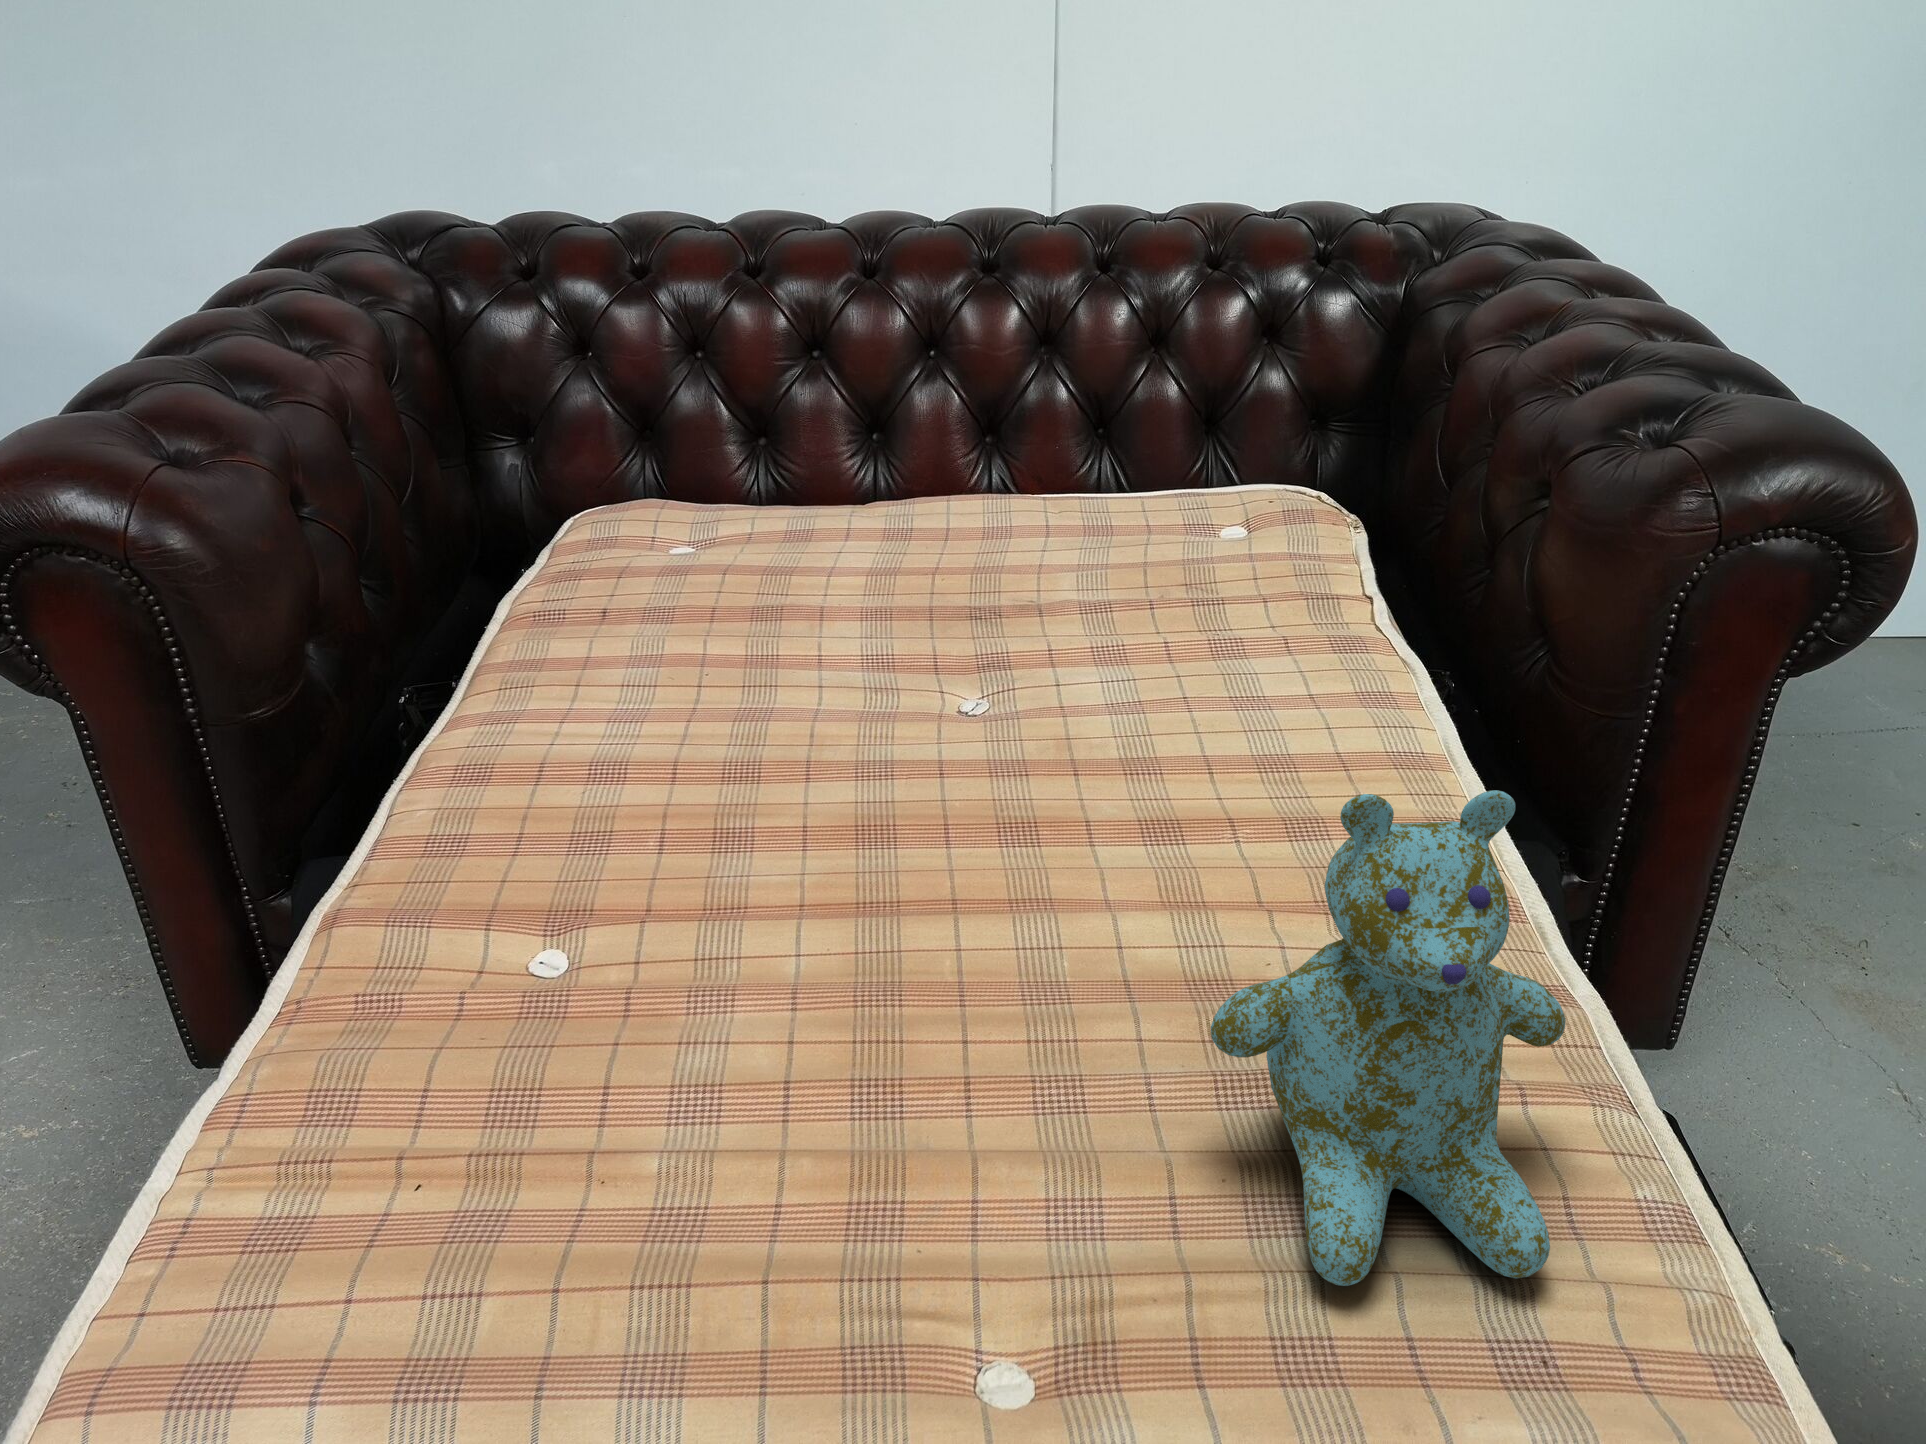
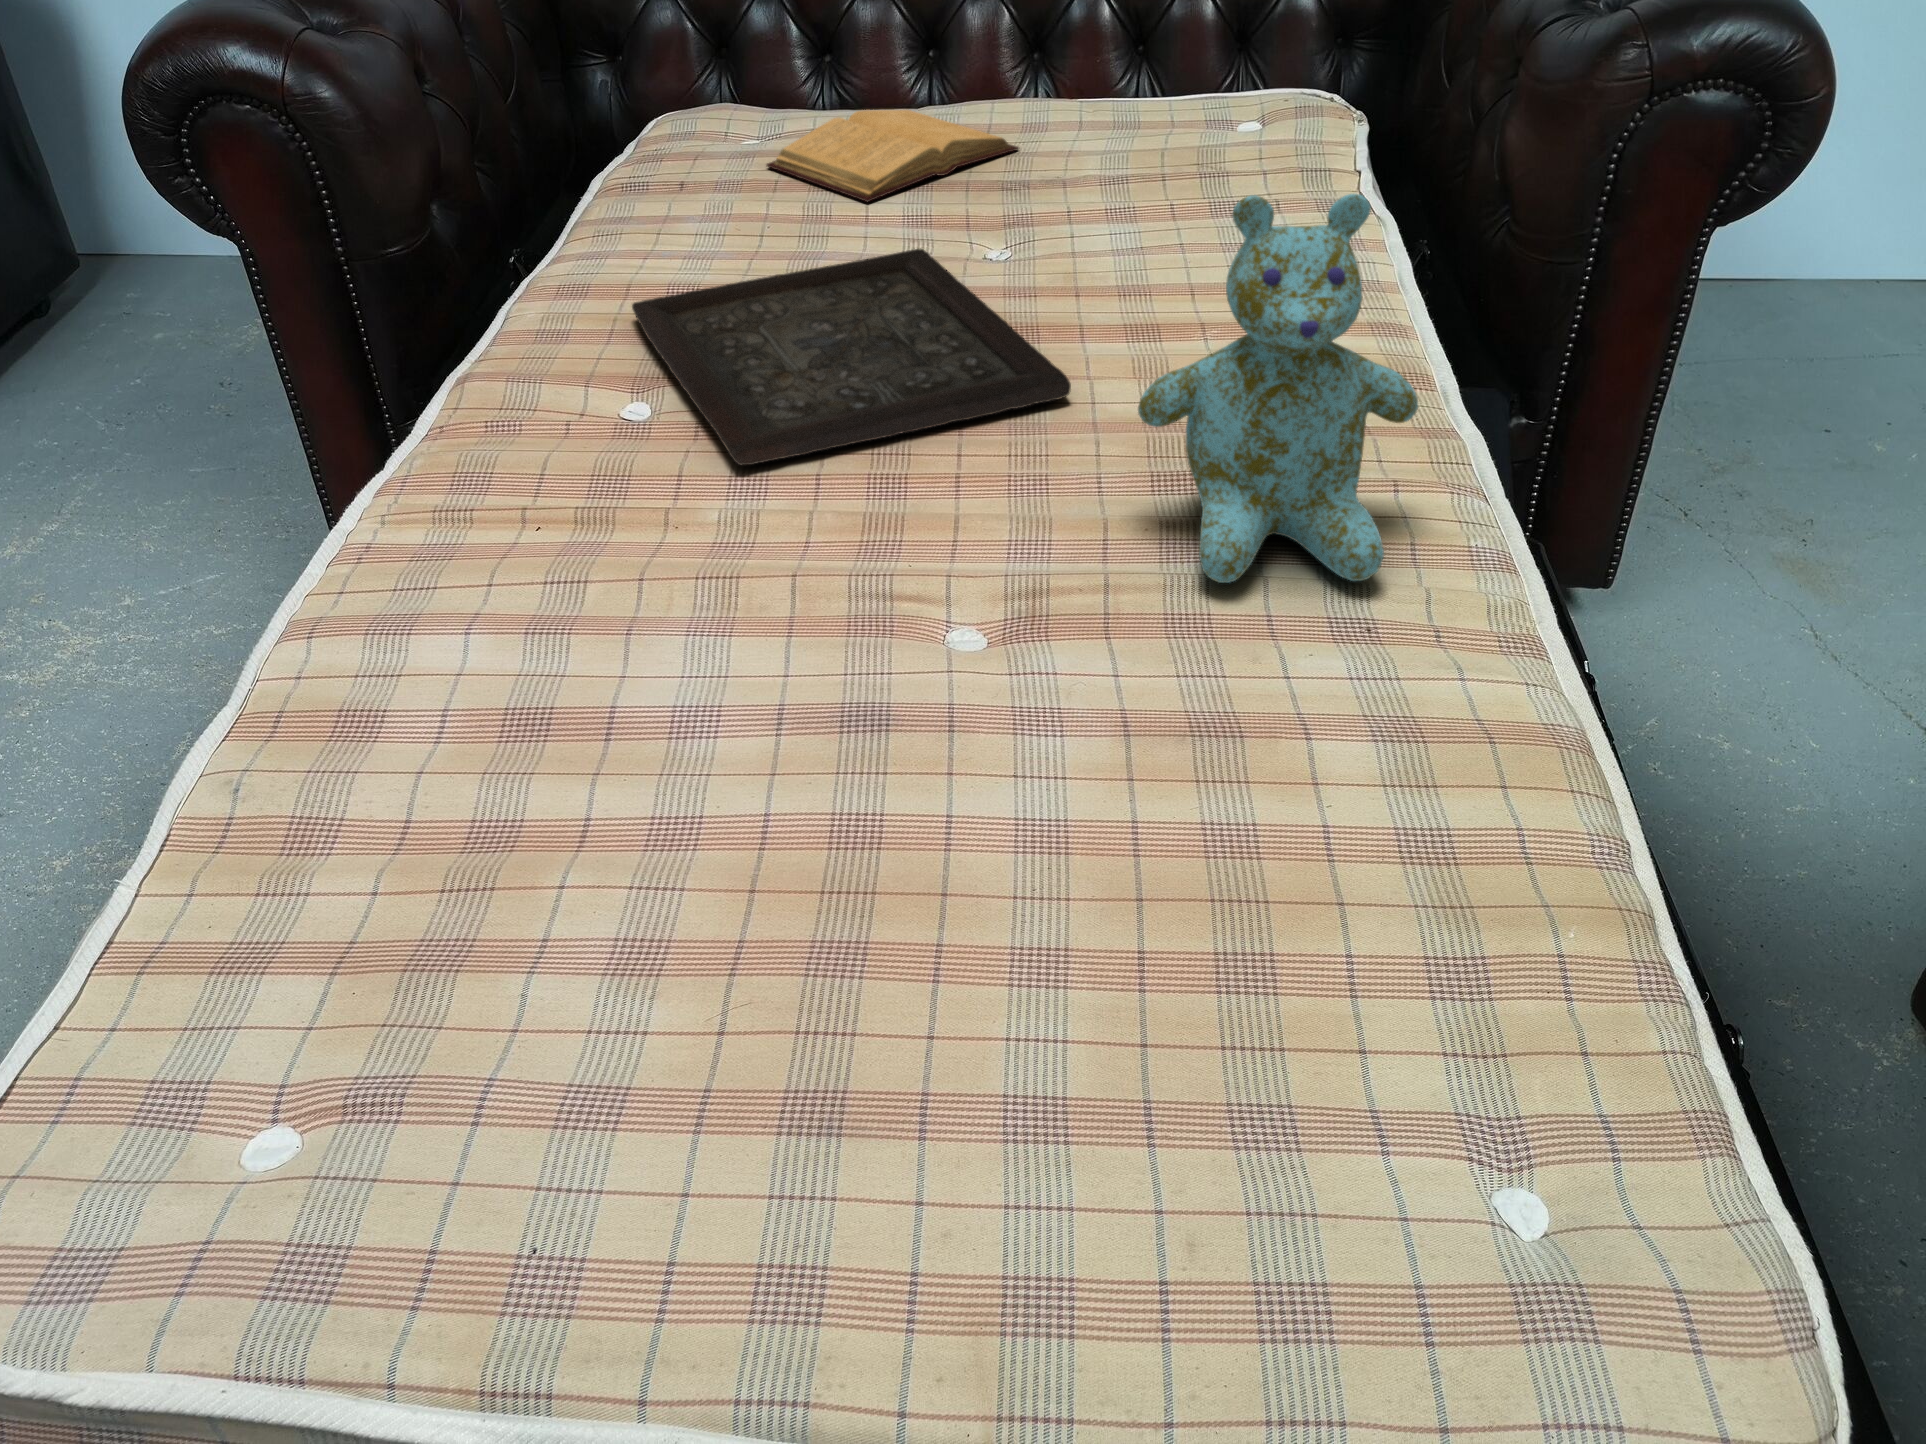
book: none [698,510,984,636] -> present [767,110,1019,202]
tray: none [544,713,1094,1071] -> present [632,248,1071,465]

